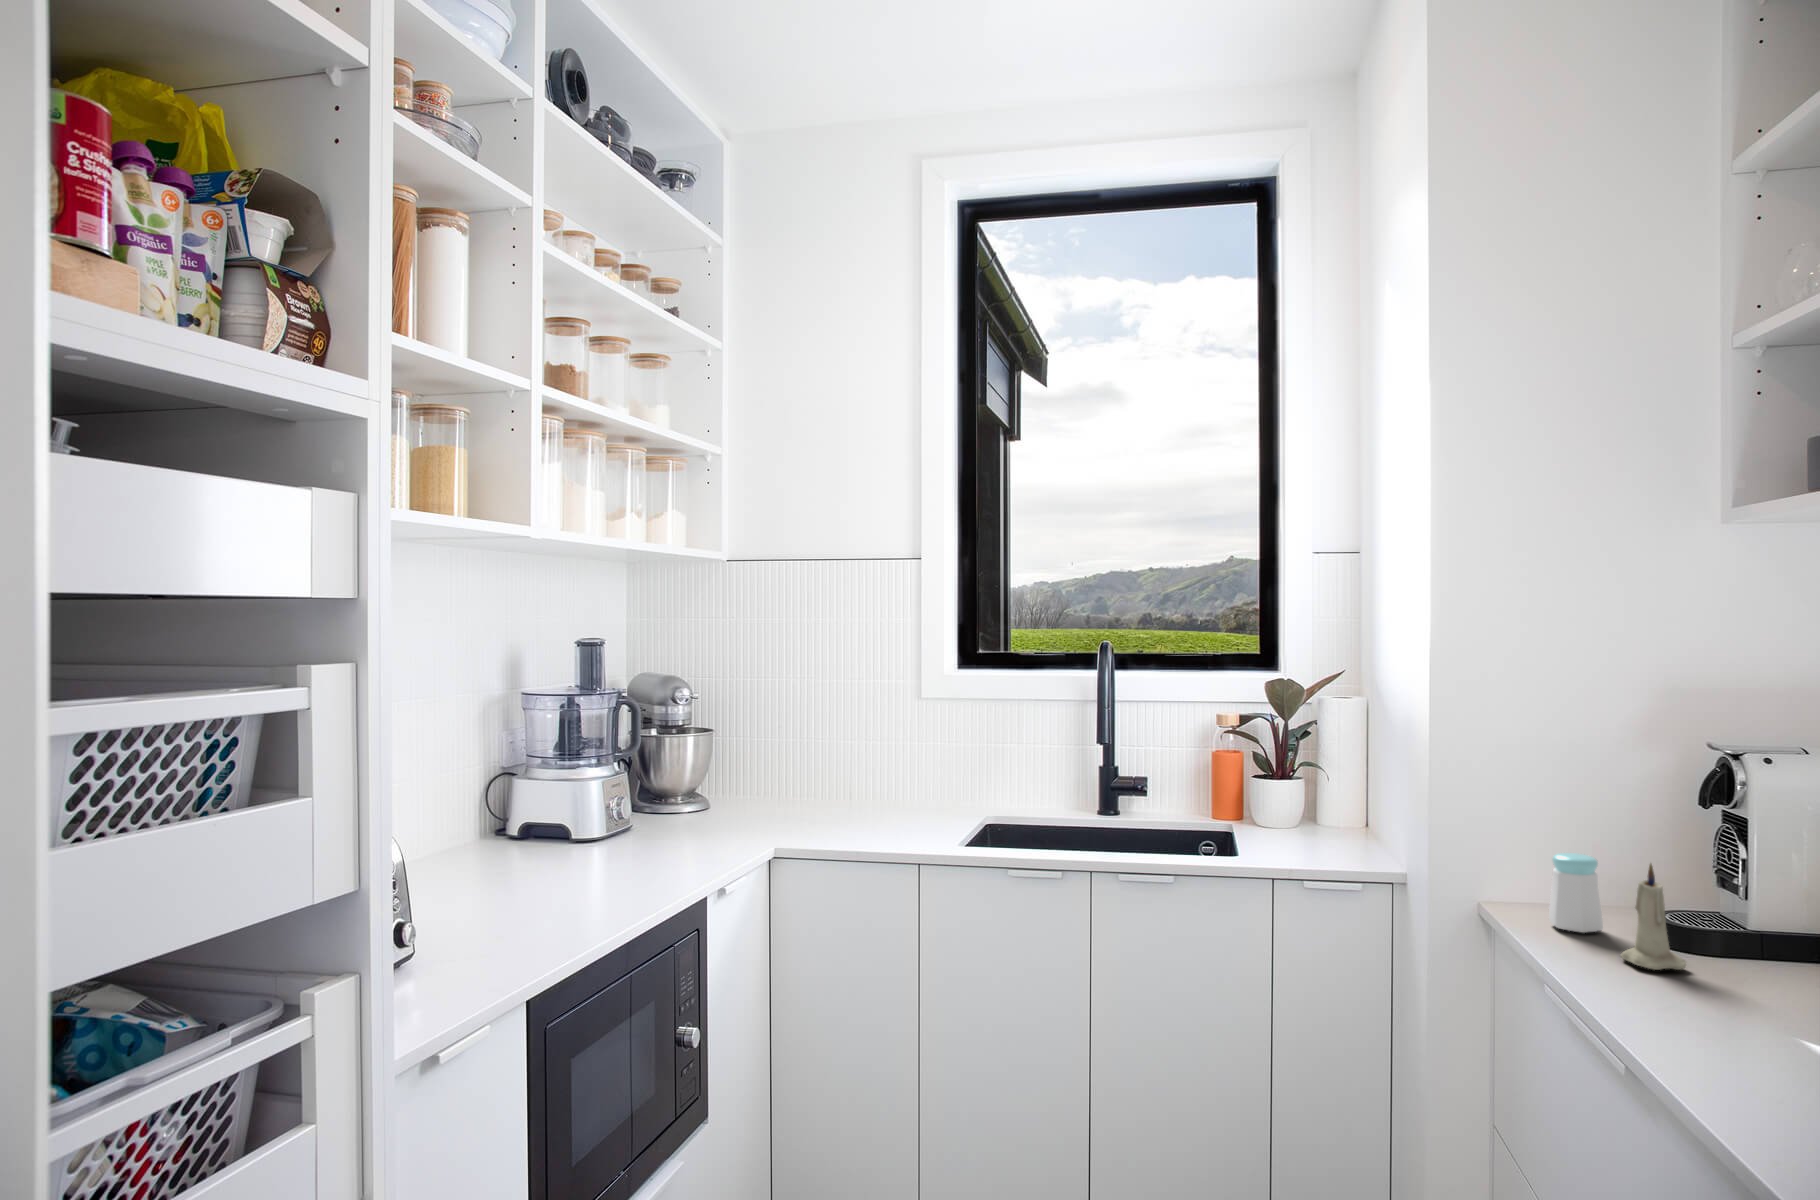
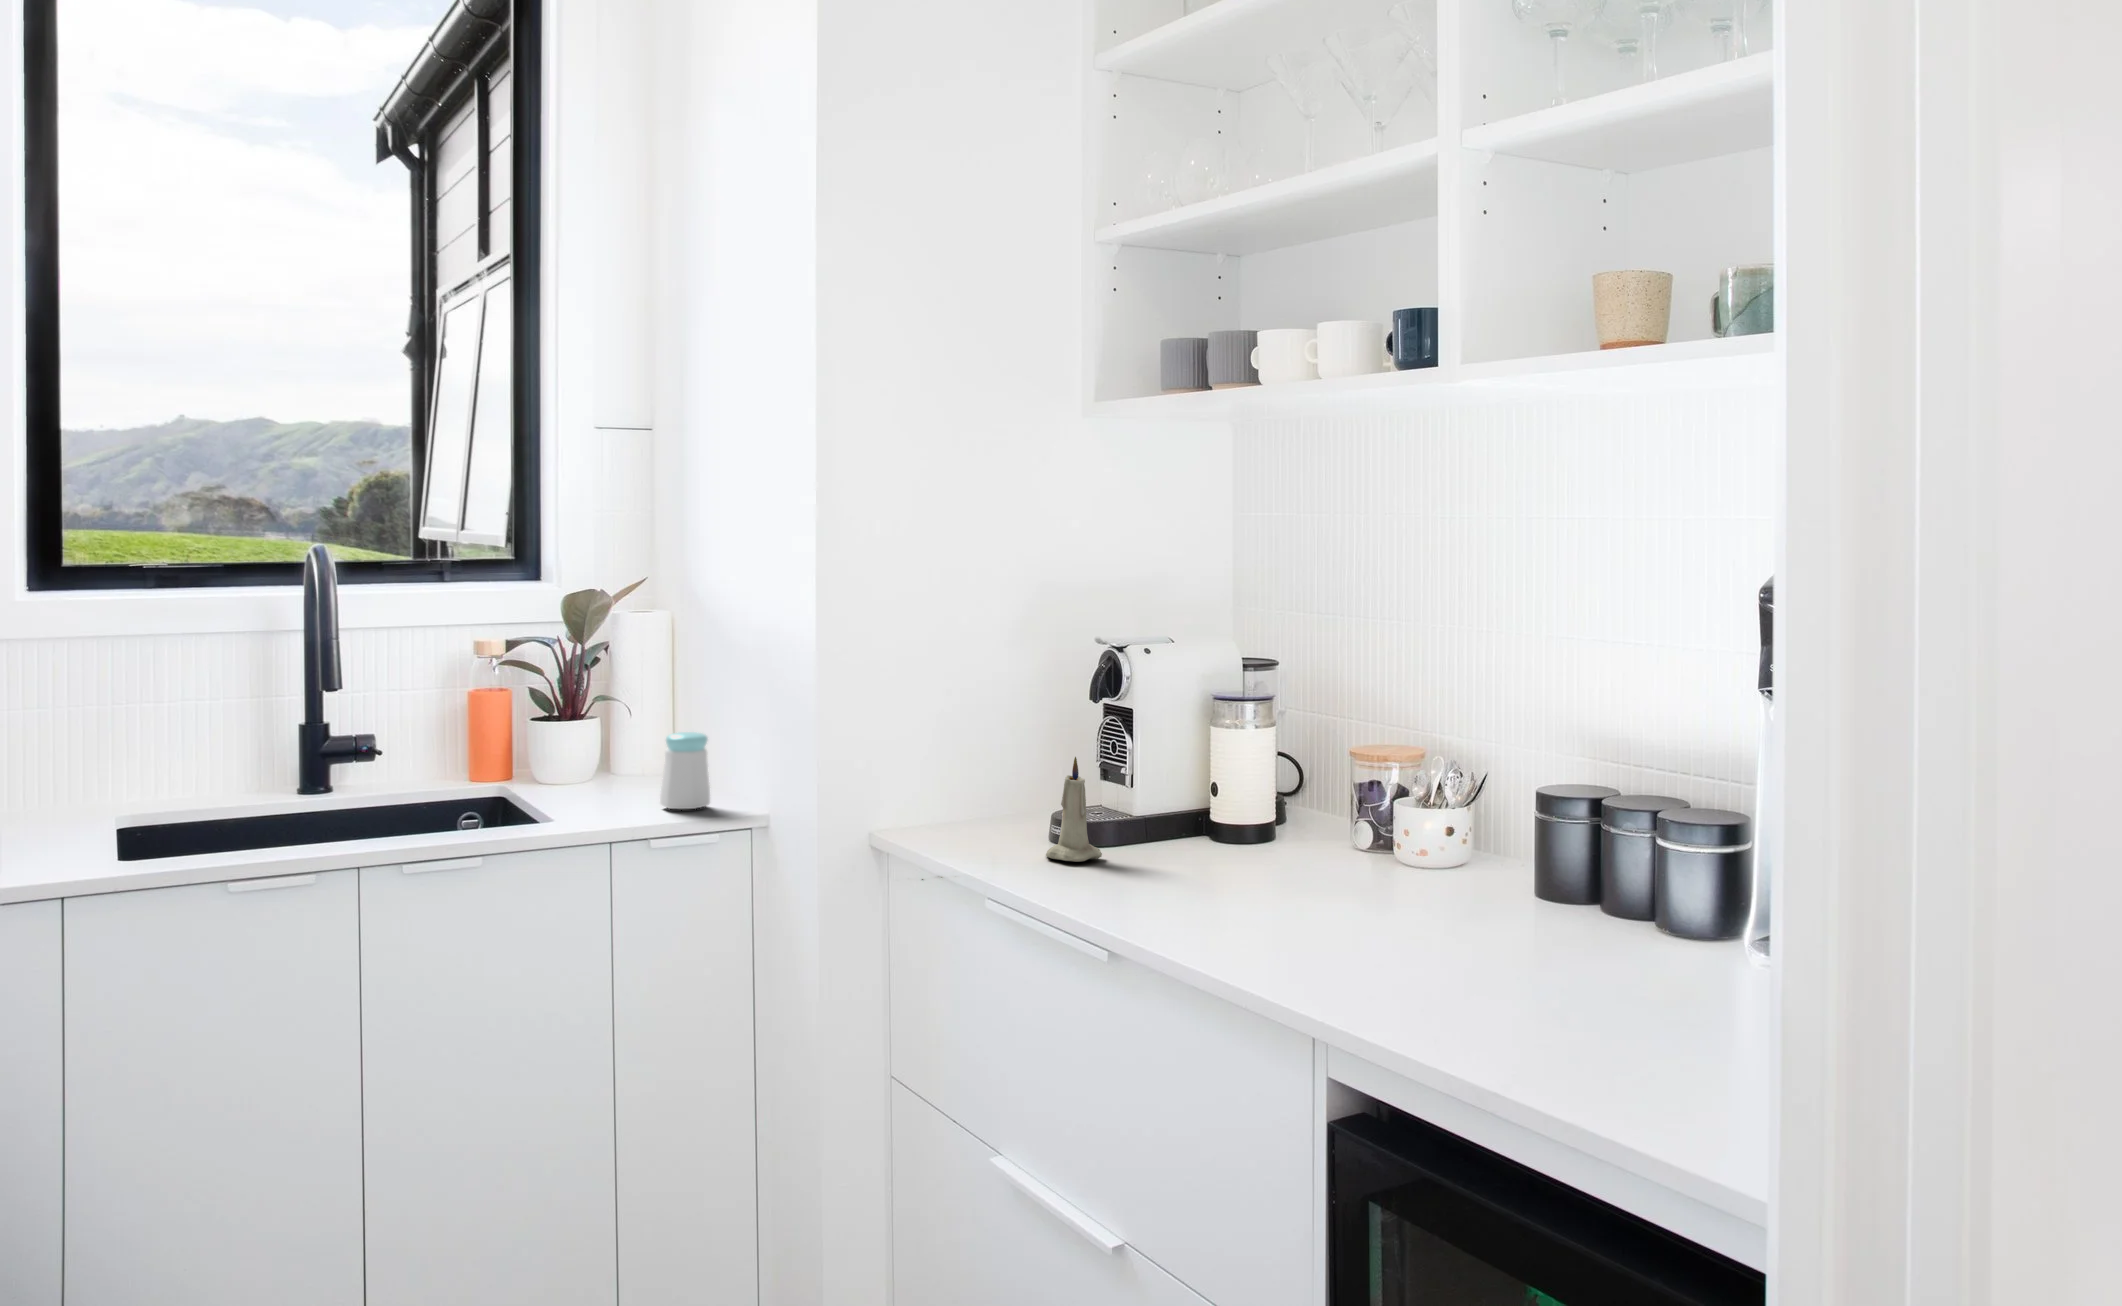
salt shaker: present [1549,853,1603,933] -> present [660,732,710,809]

